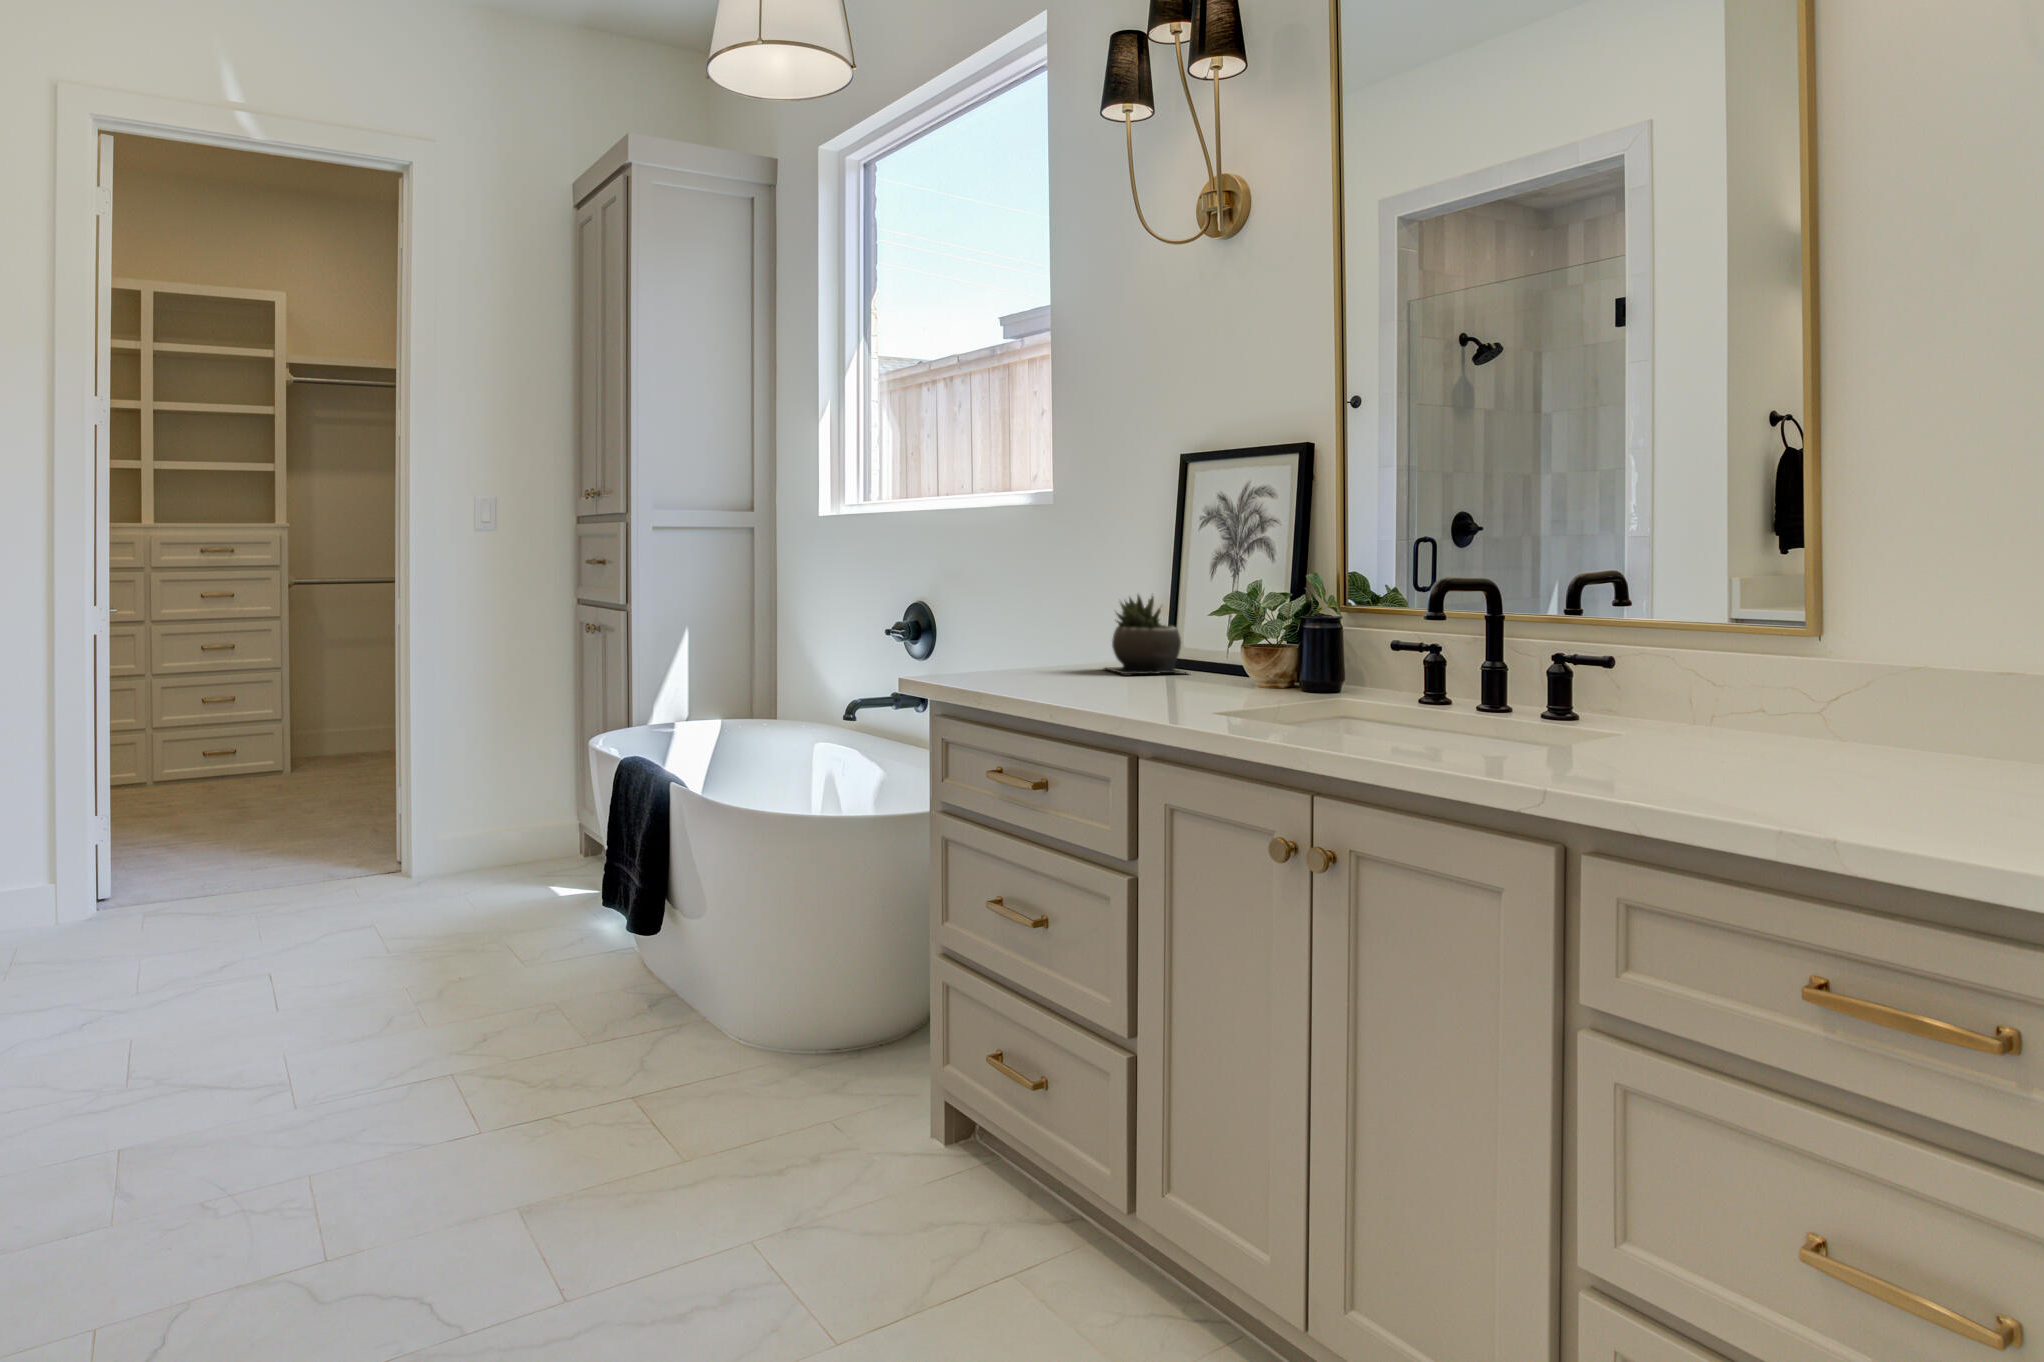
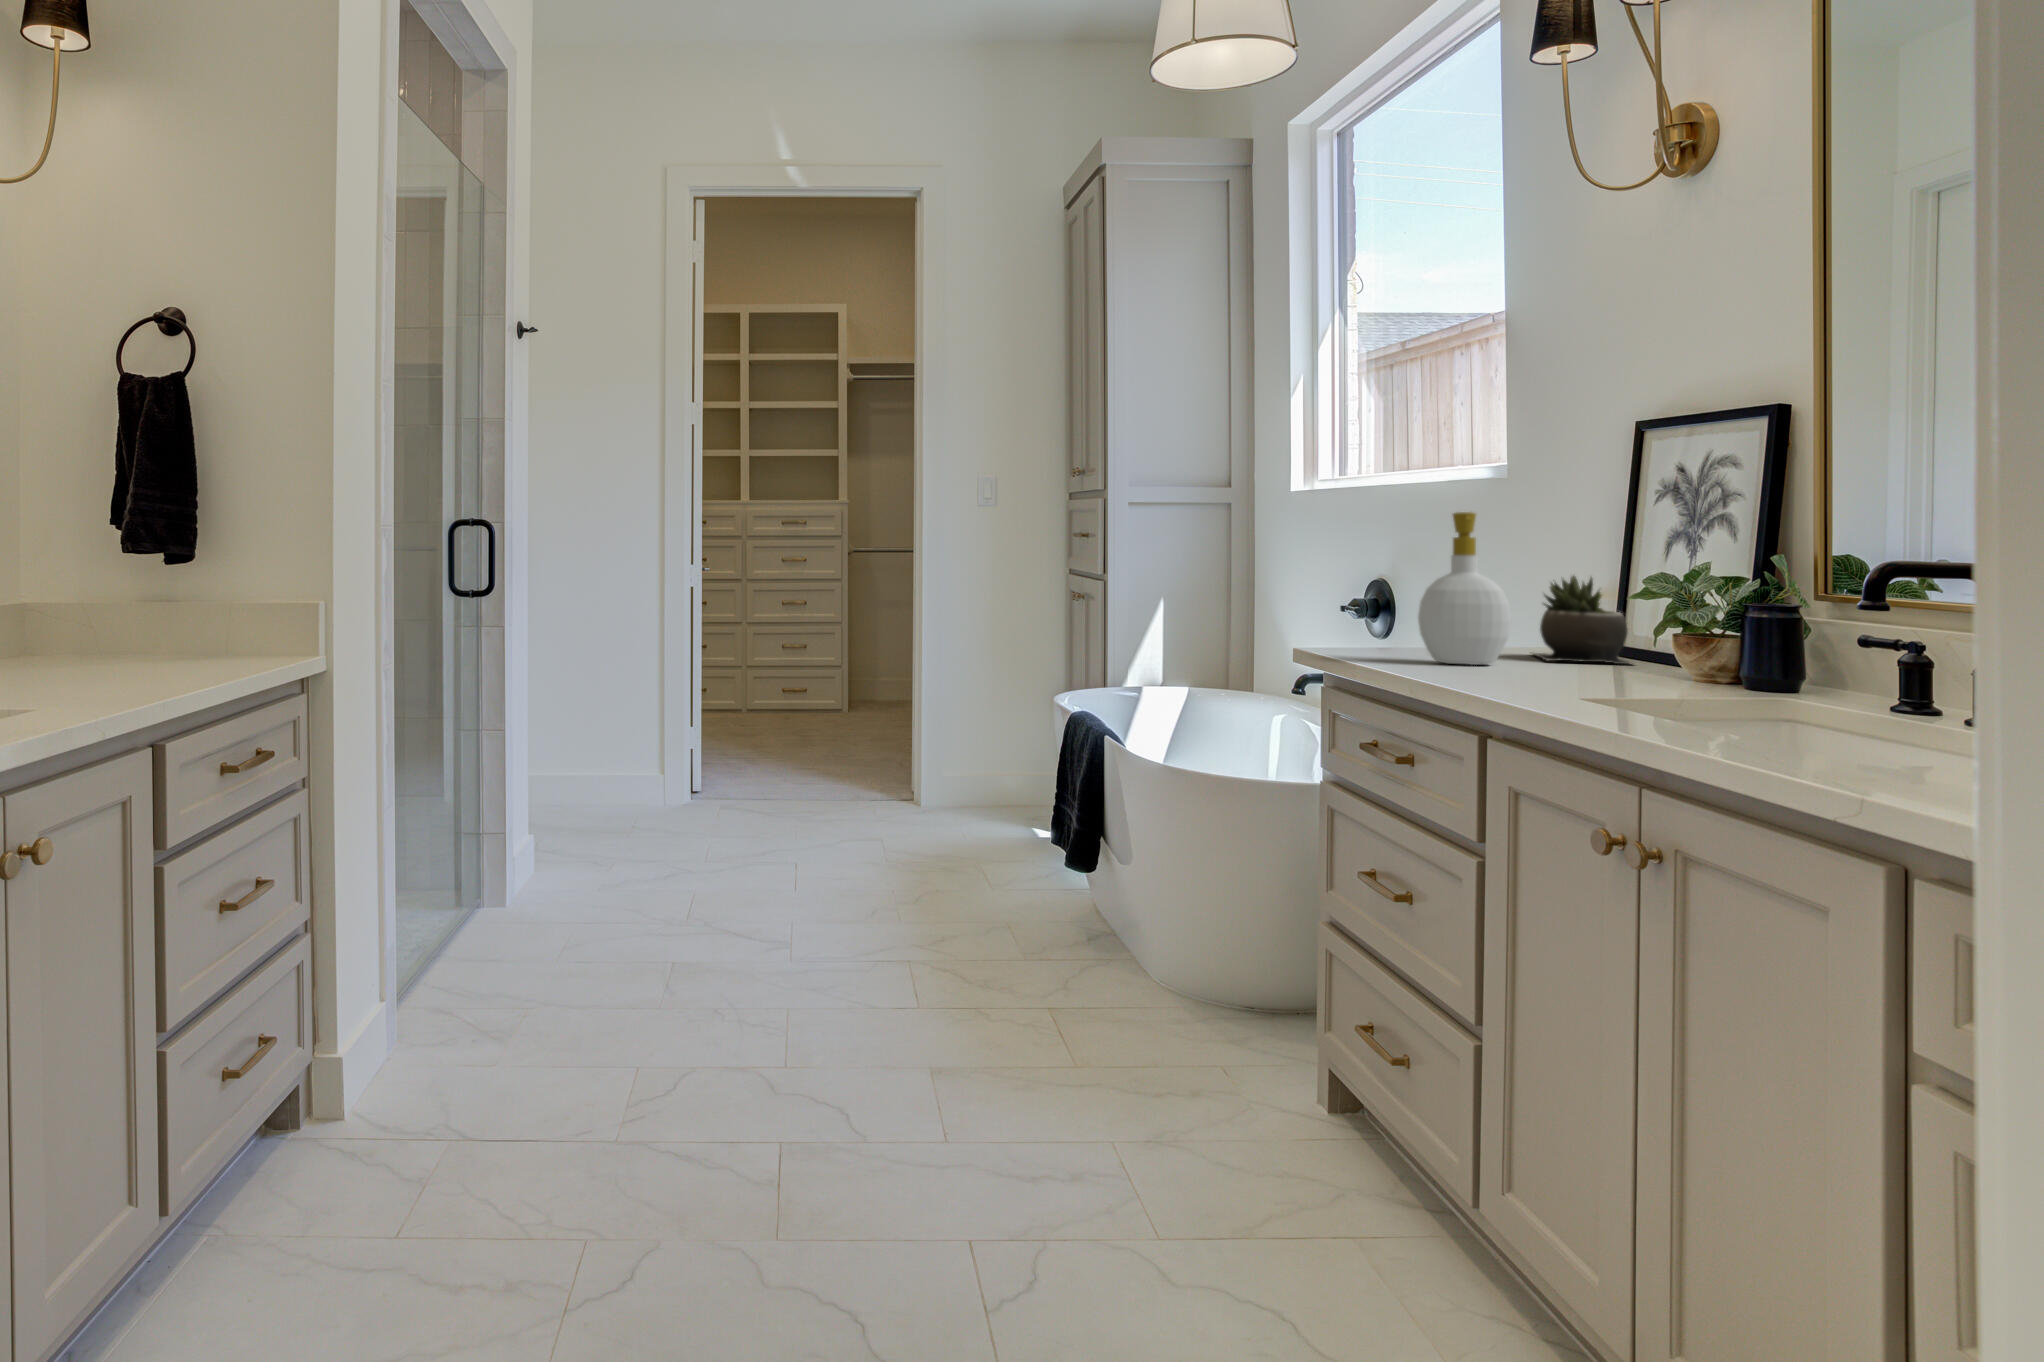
soap bottle: none [1026,535,1105,683] -> present [1418,512,1511,665]

